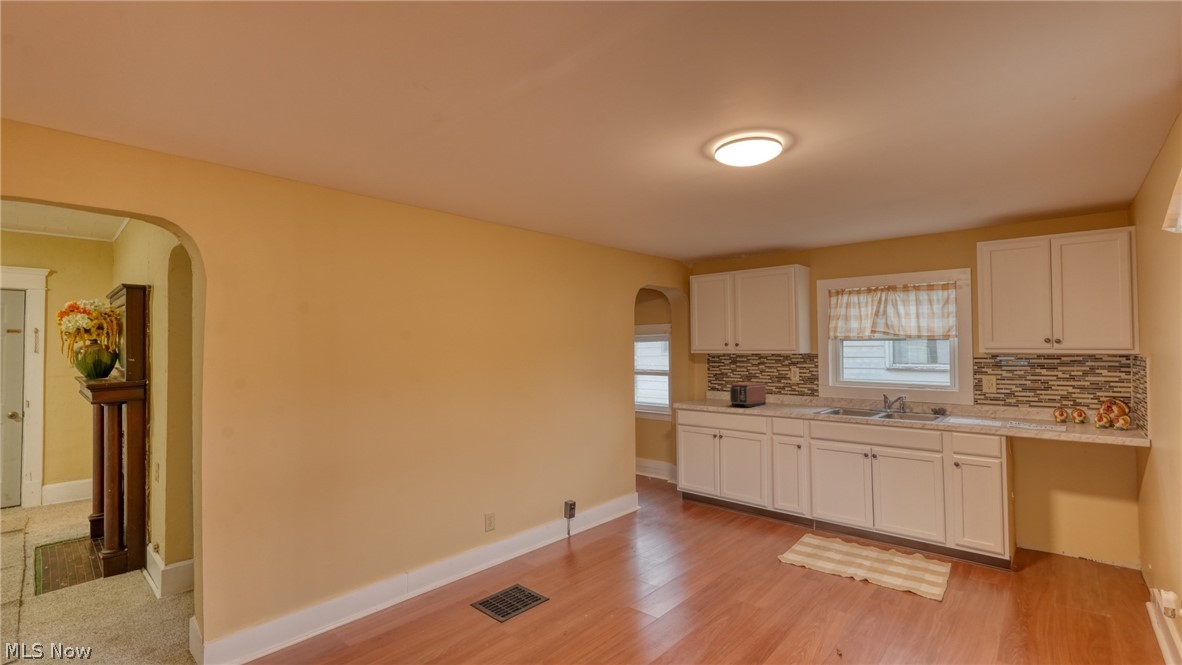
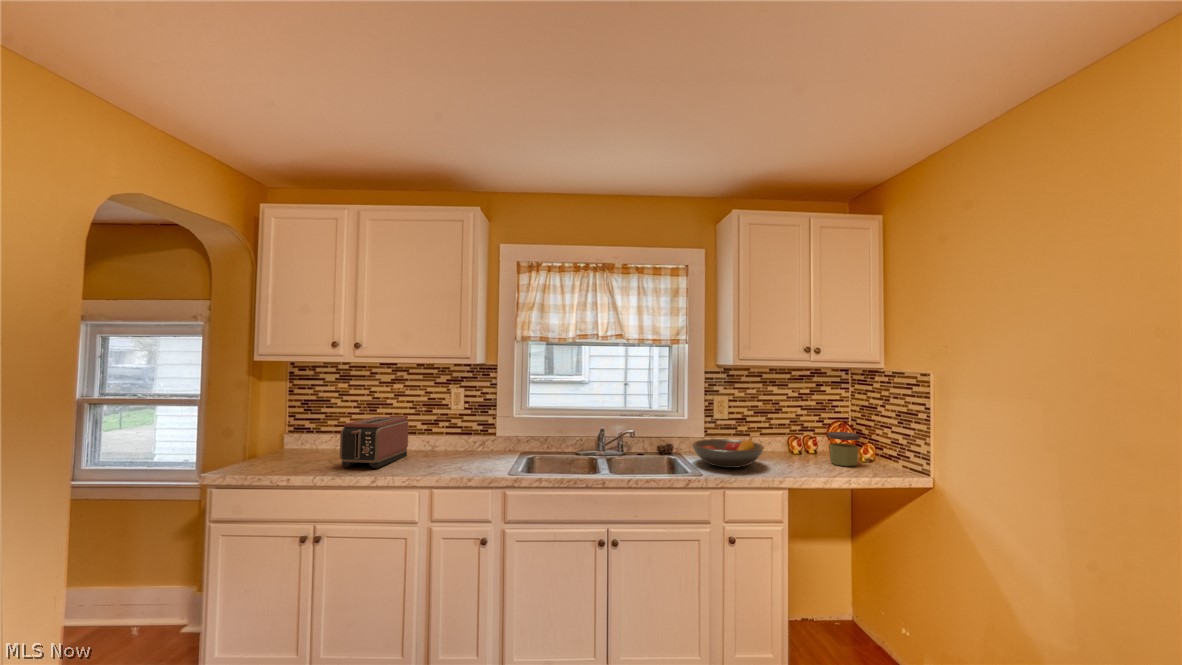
jar: none [1068,404,1099,430] -> present [827,432,860,466]
fruit bowl: none [943,405,1003,422] -> present [692,438,764,468]

